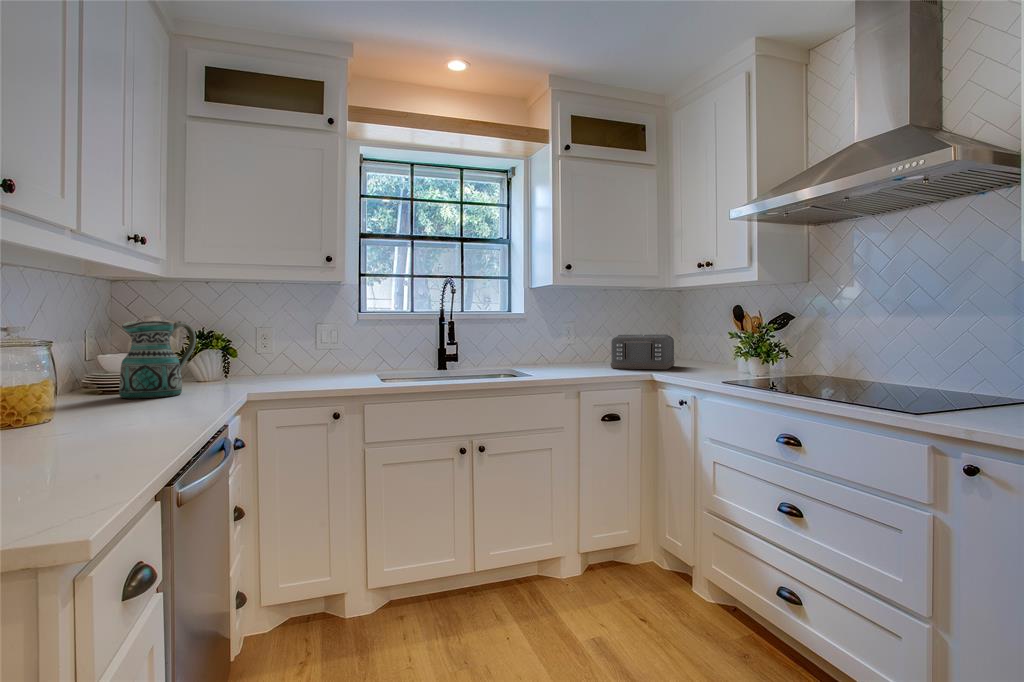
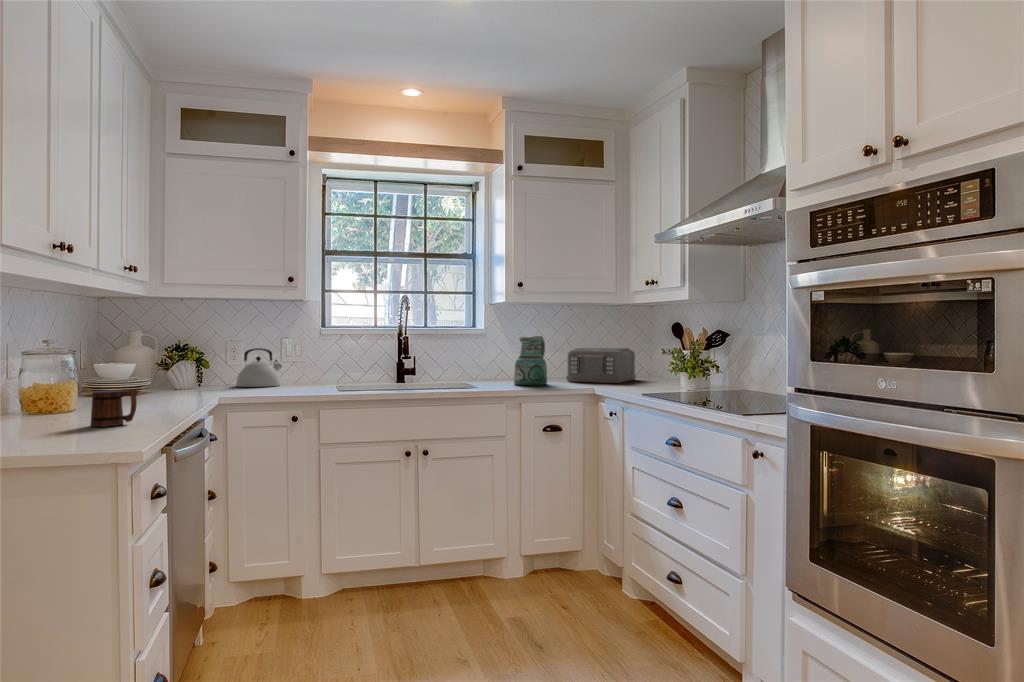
ceramic pitcher: present [119,321,196,398] -> present [514,336,547,385]
kettle: none [268,336,318,378] -> present [236,348,282,387]
mug: none [48,386,126,446] -> present [91,388,138,427]

